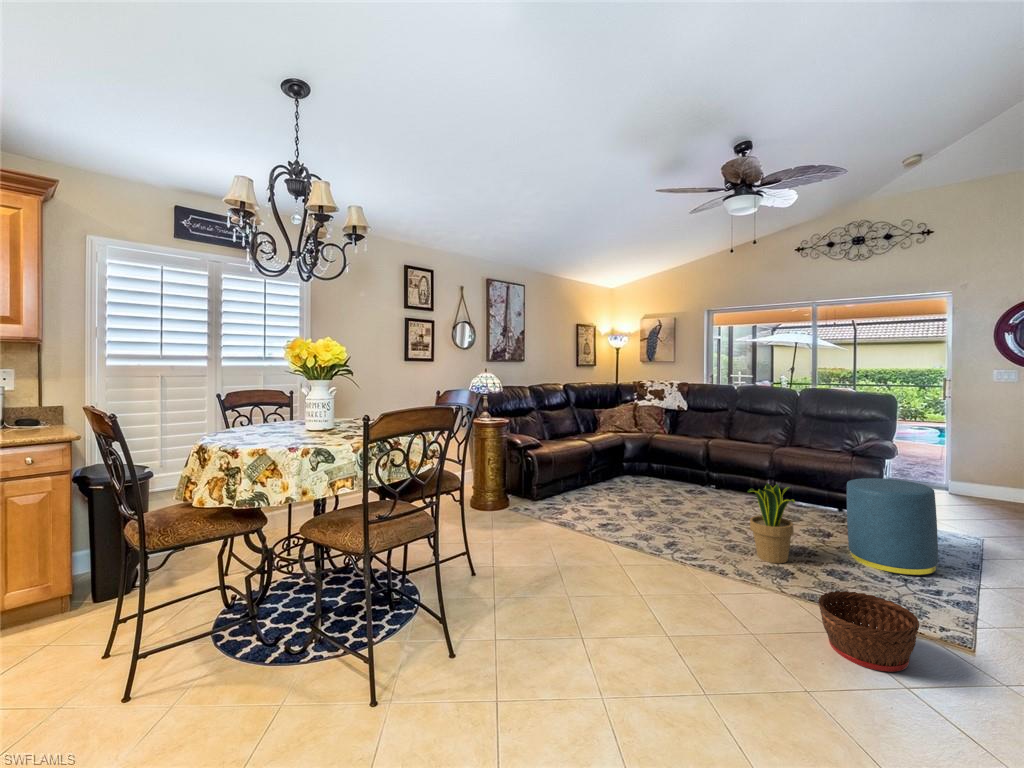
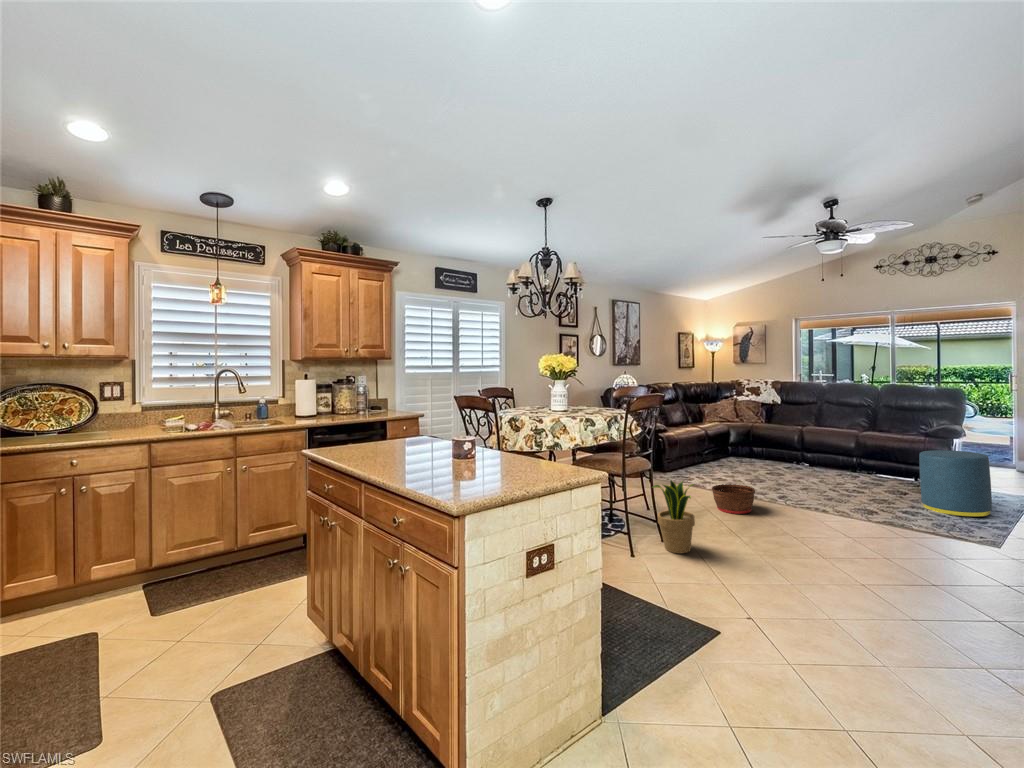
potted plant: present [748,483,795,563] -> present [653,480,695,553]
basket: present [818,591,919,672] -> present [712,484,755,514]

